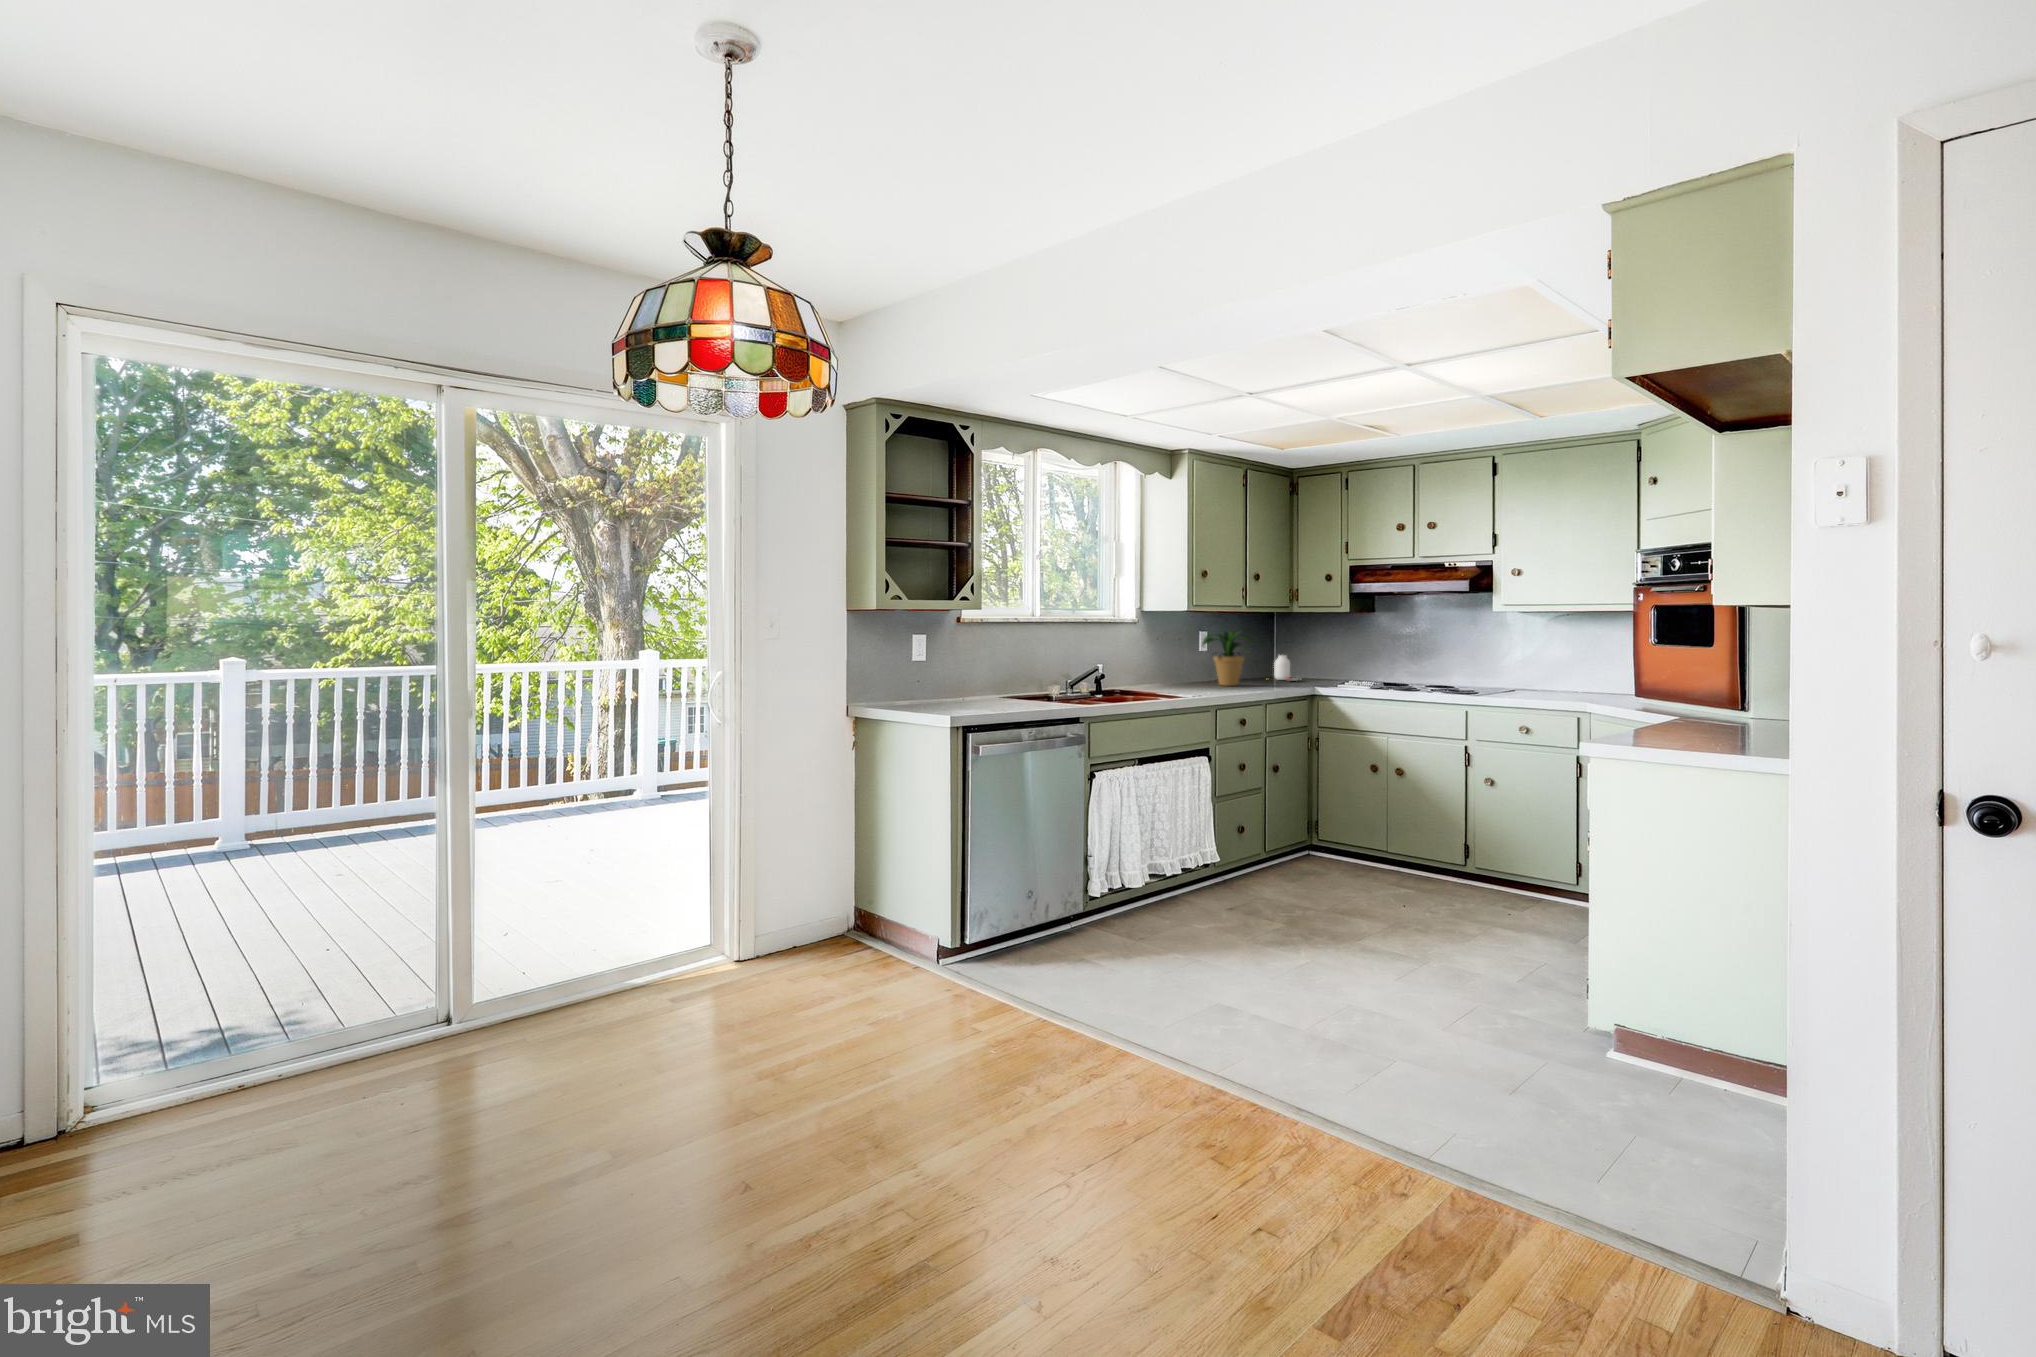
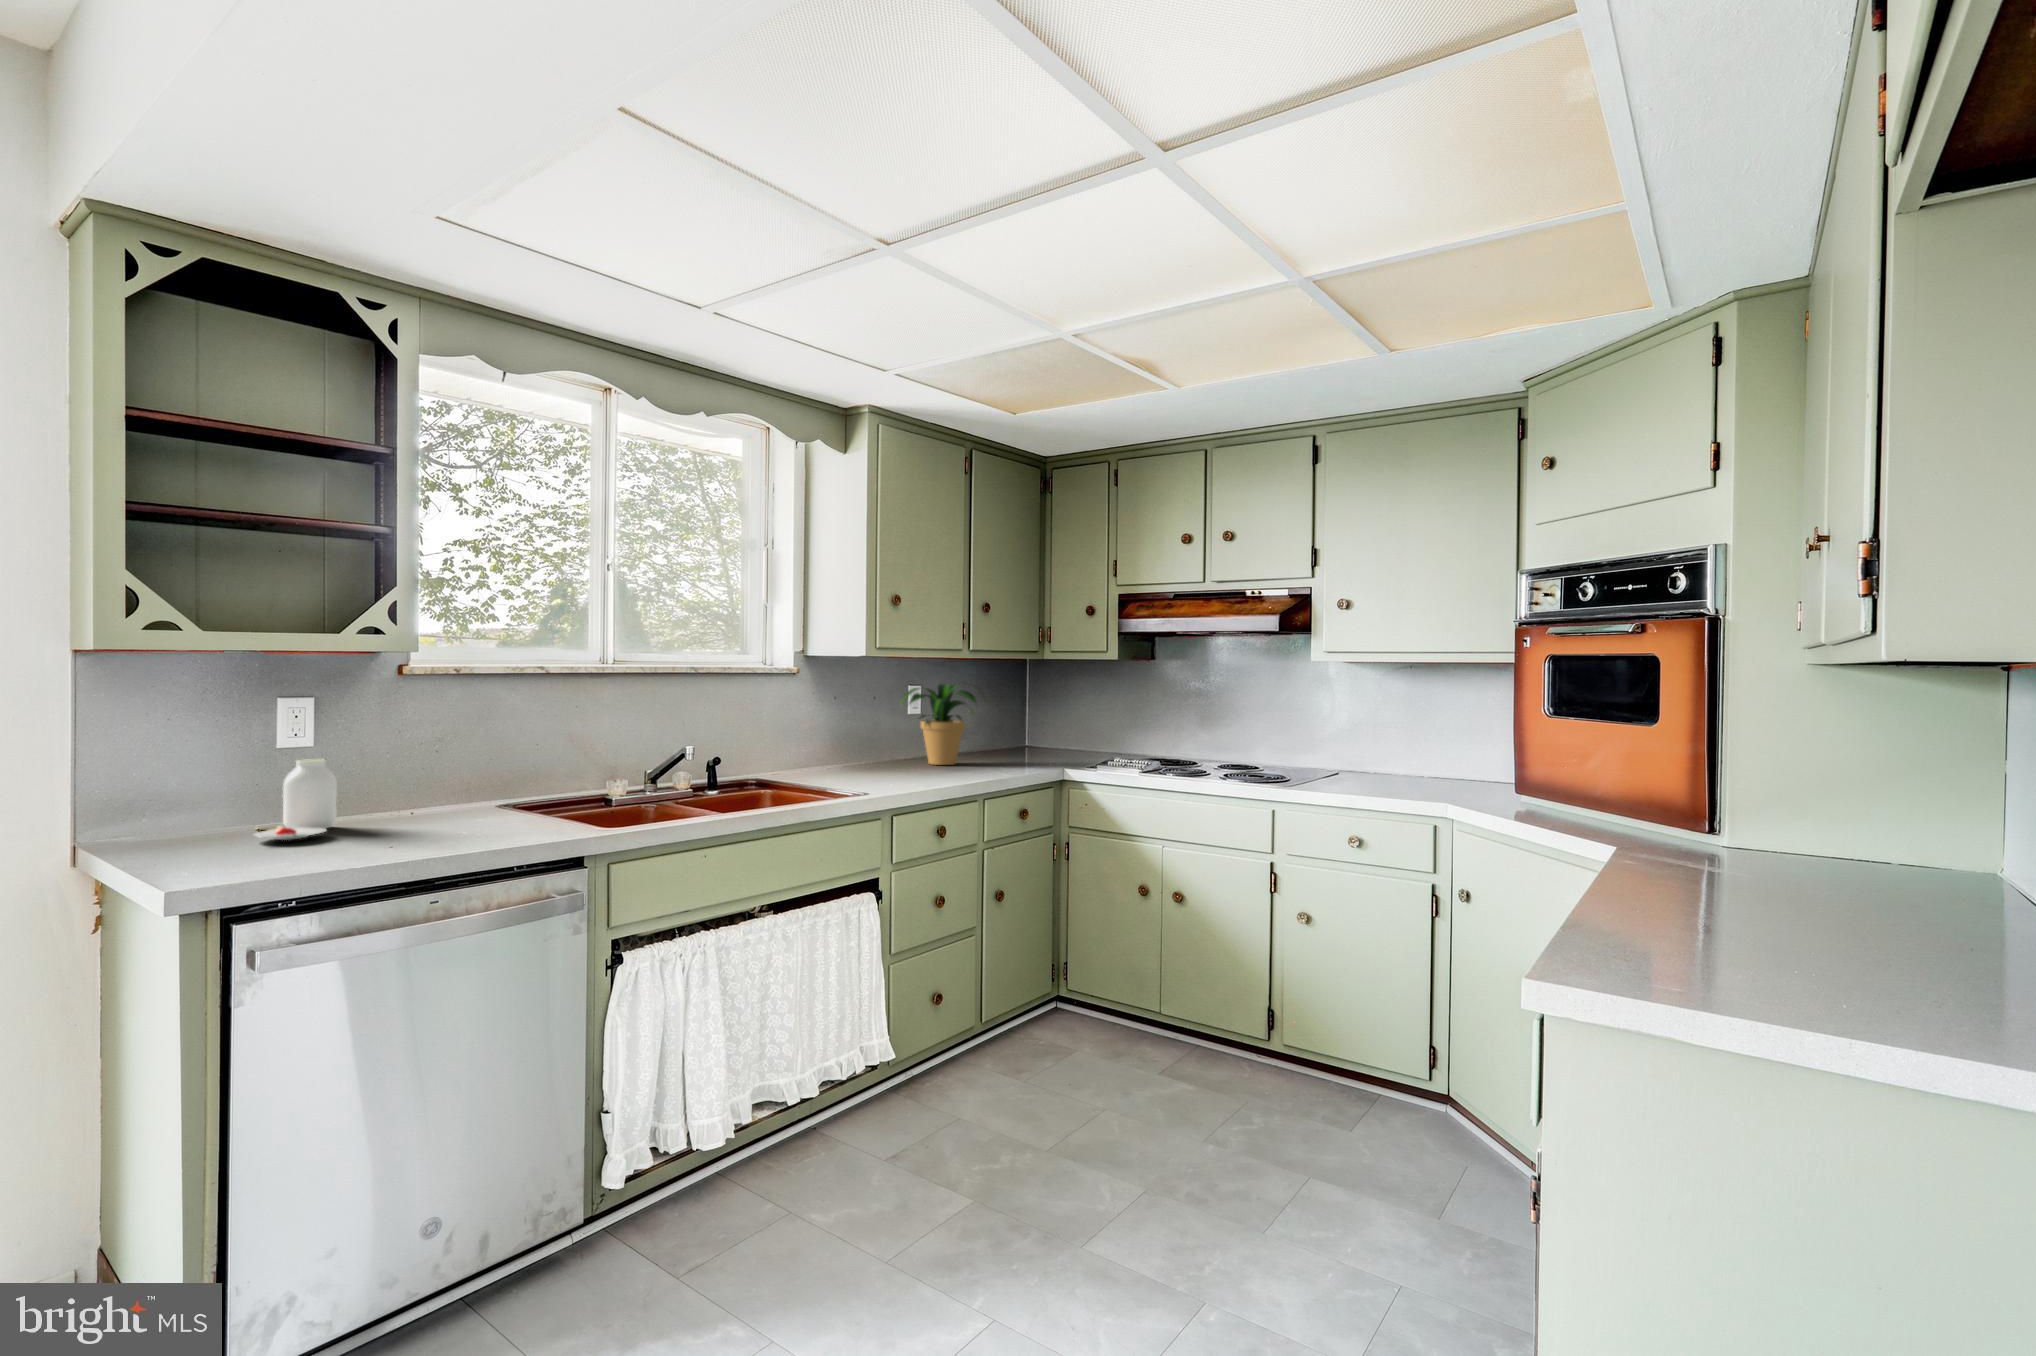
jar: present [1274,655,1298,681] -> present [255,759,337,840]

